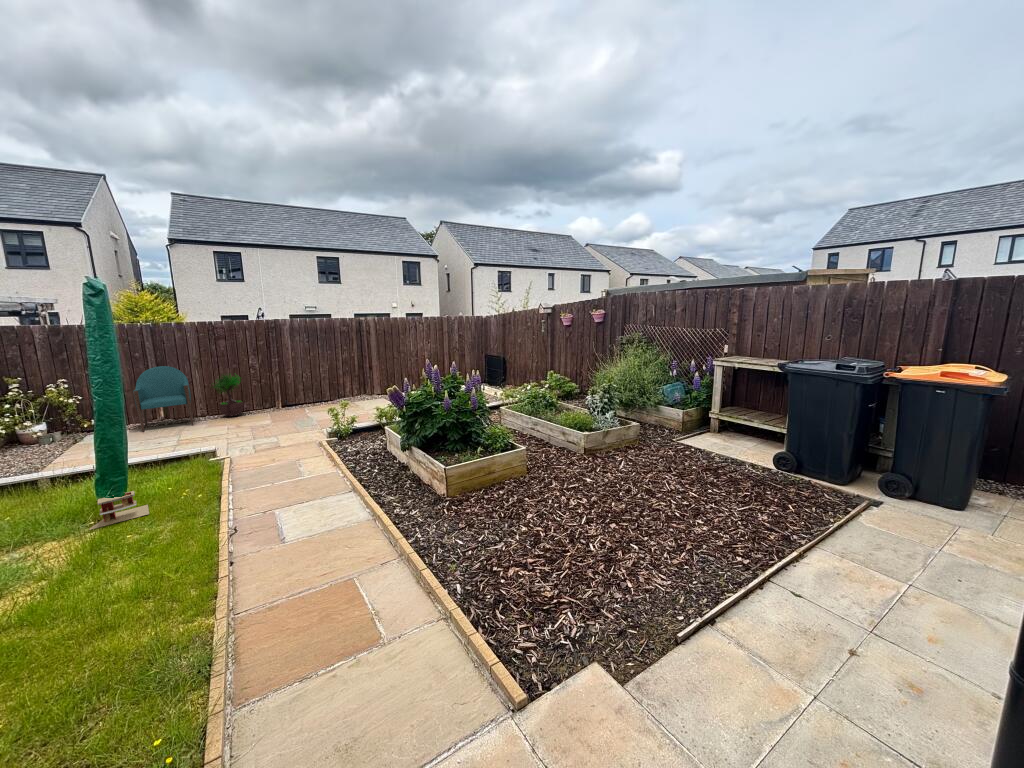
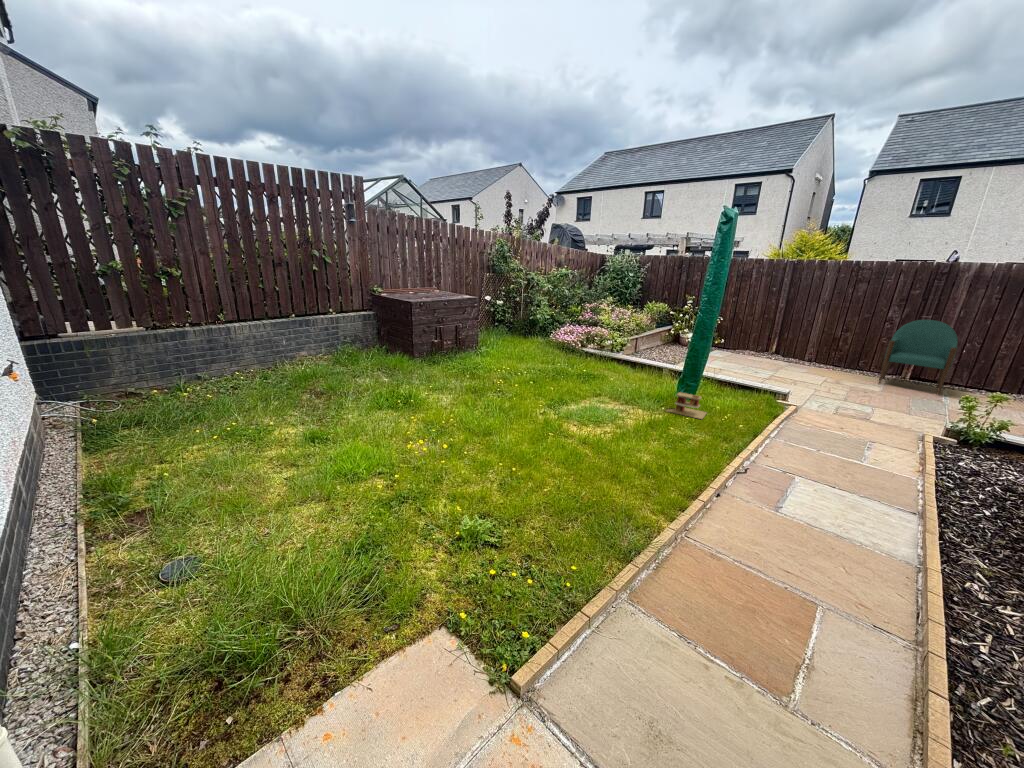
chair: present [133,366,193,432] -> present [878,320,958,395]
potted tree: present [213,375,244,416] -> none [826,319,867,371]

